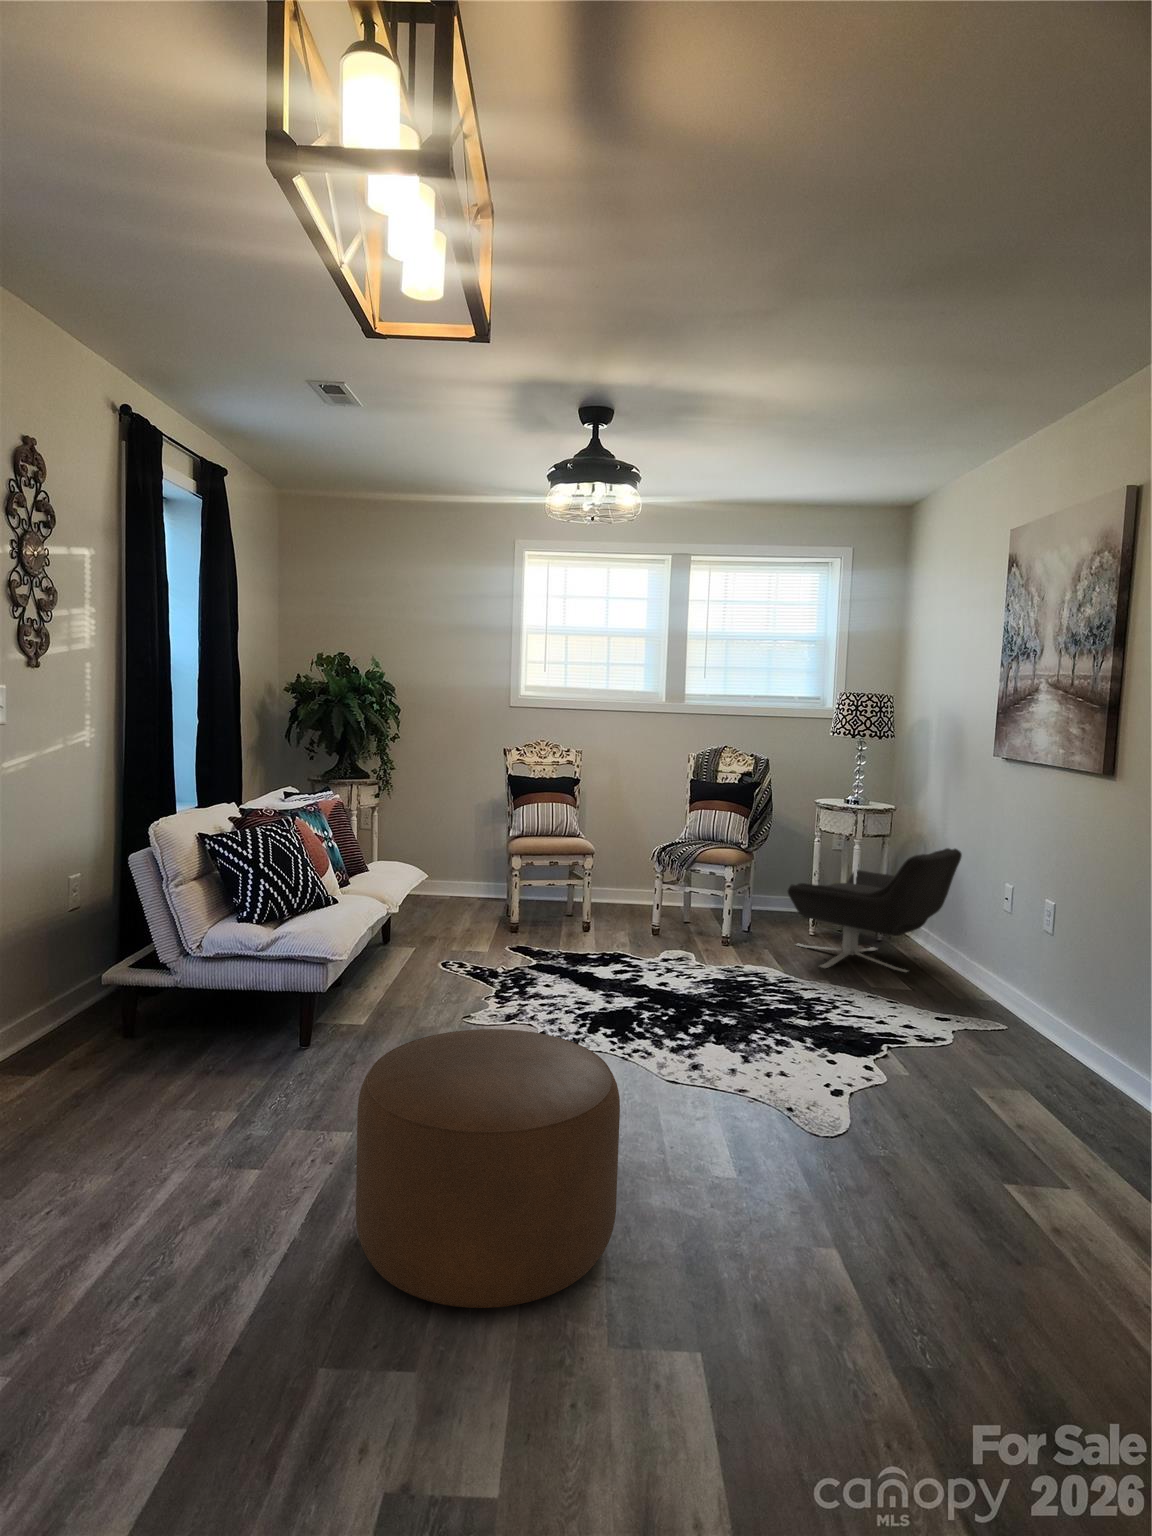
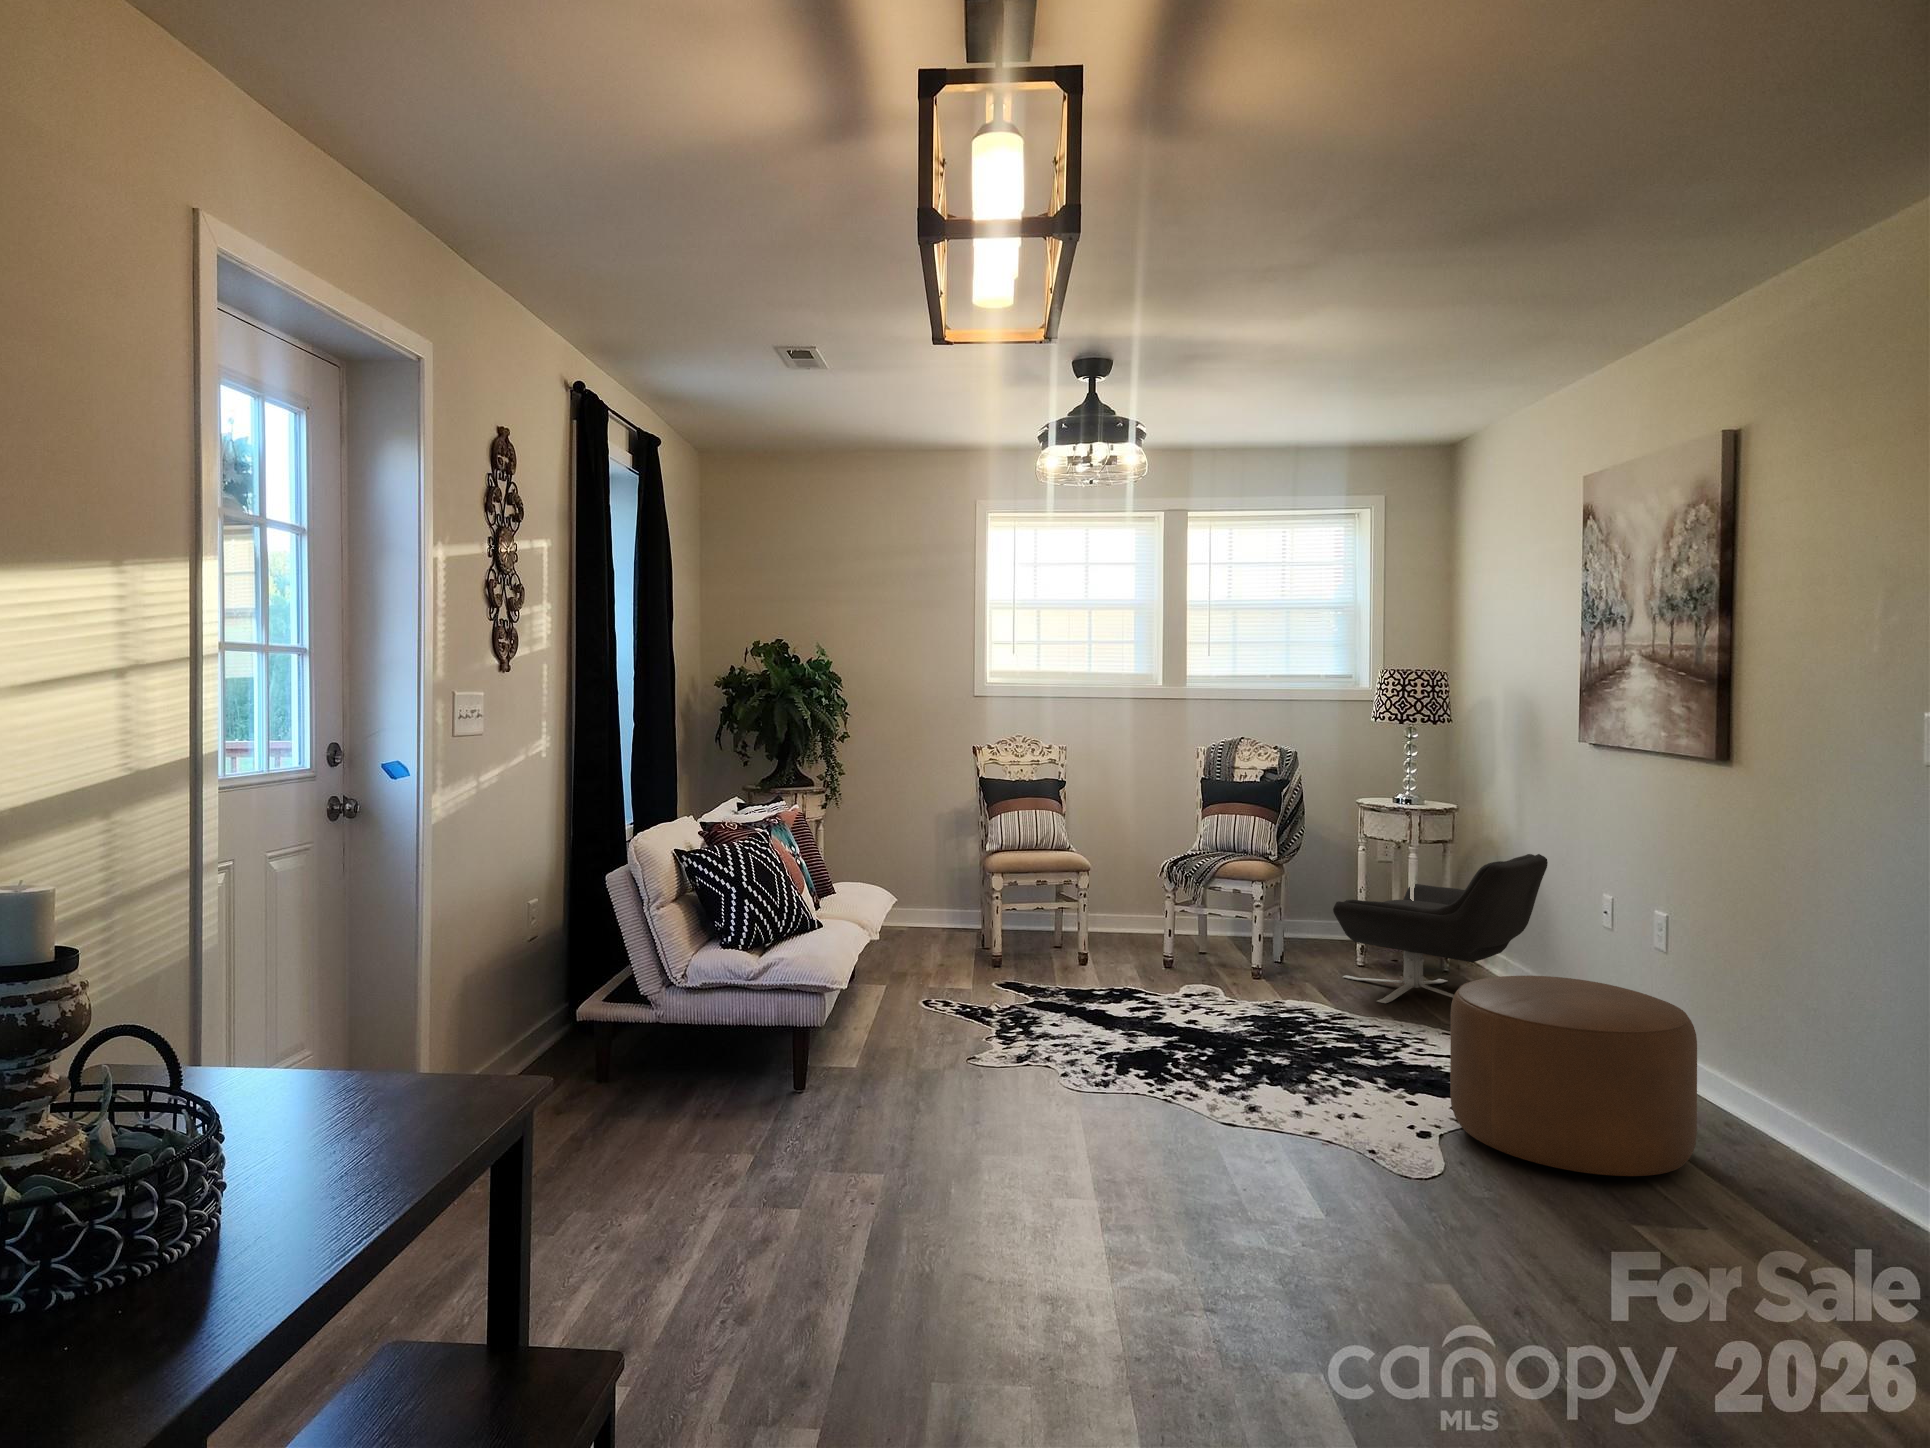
ottoman: present [356,1029,620,1308] -> present [1450,976,1697,1176]

